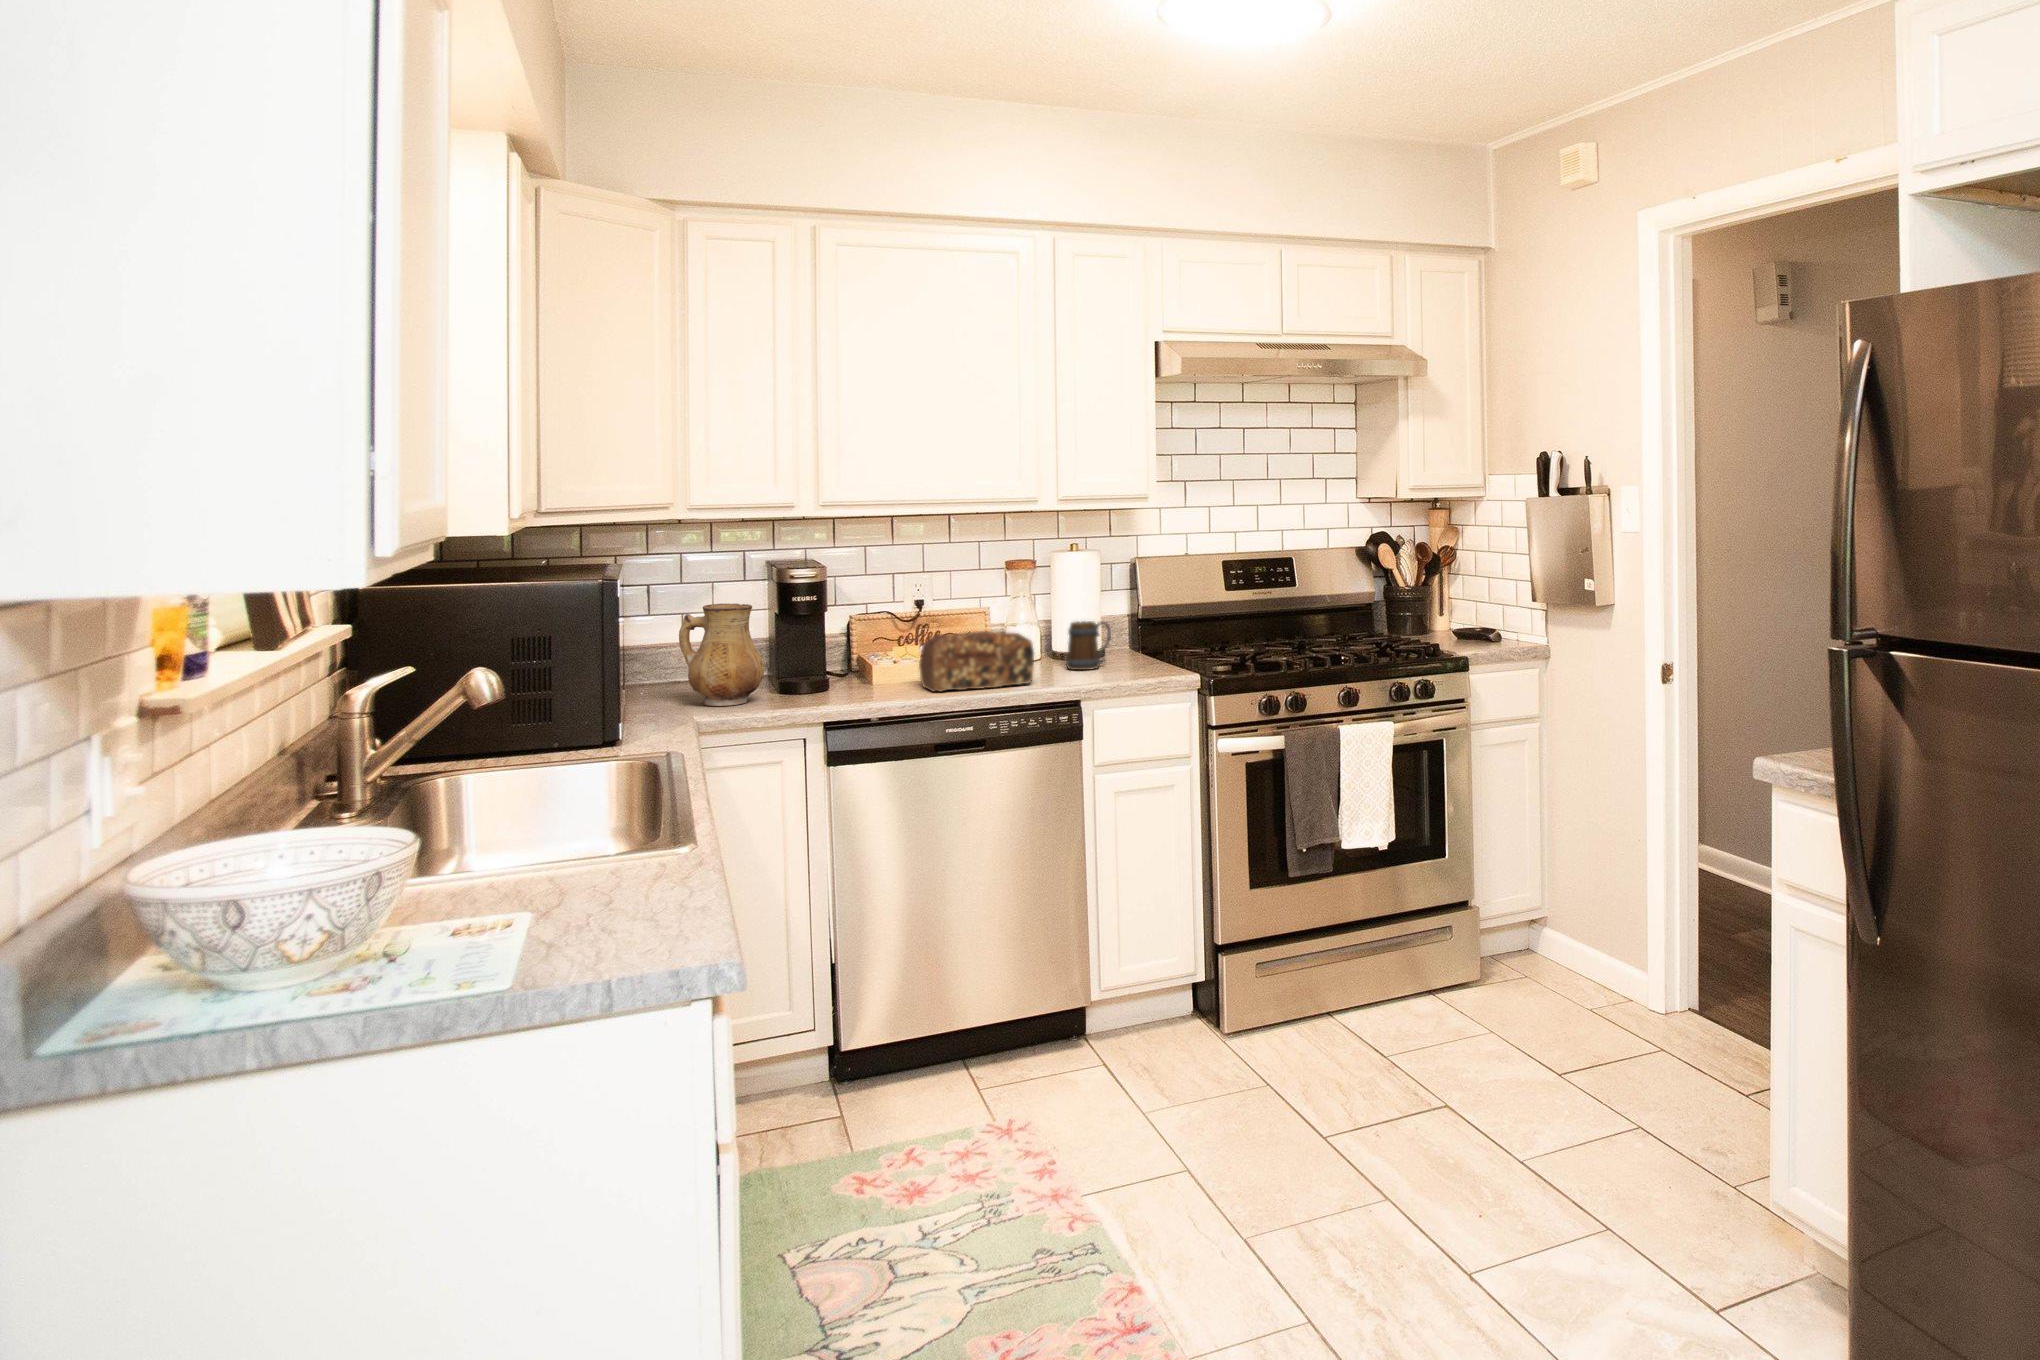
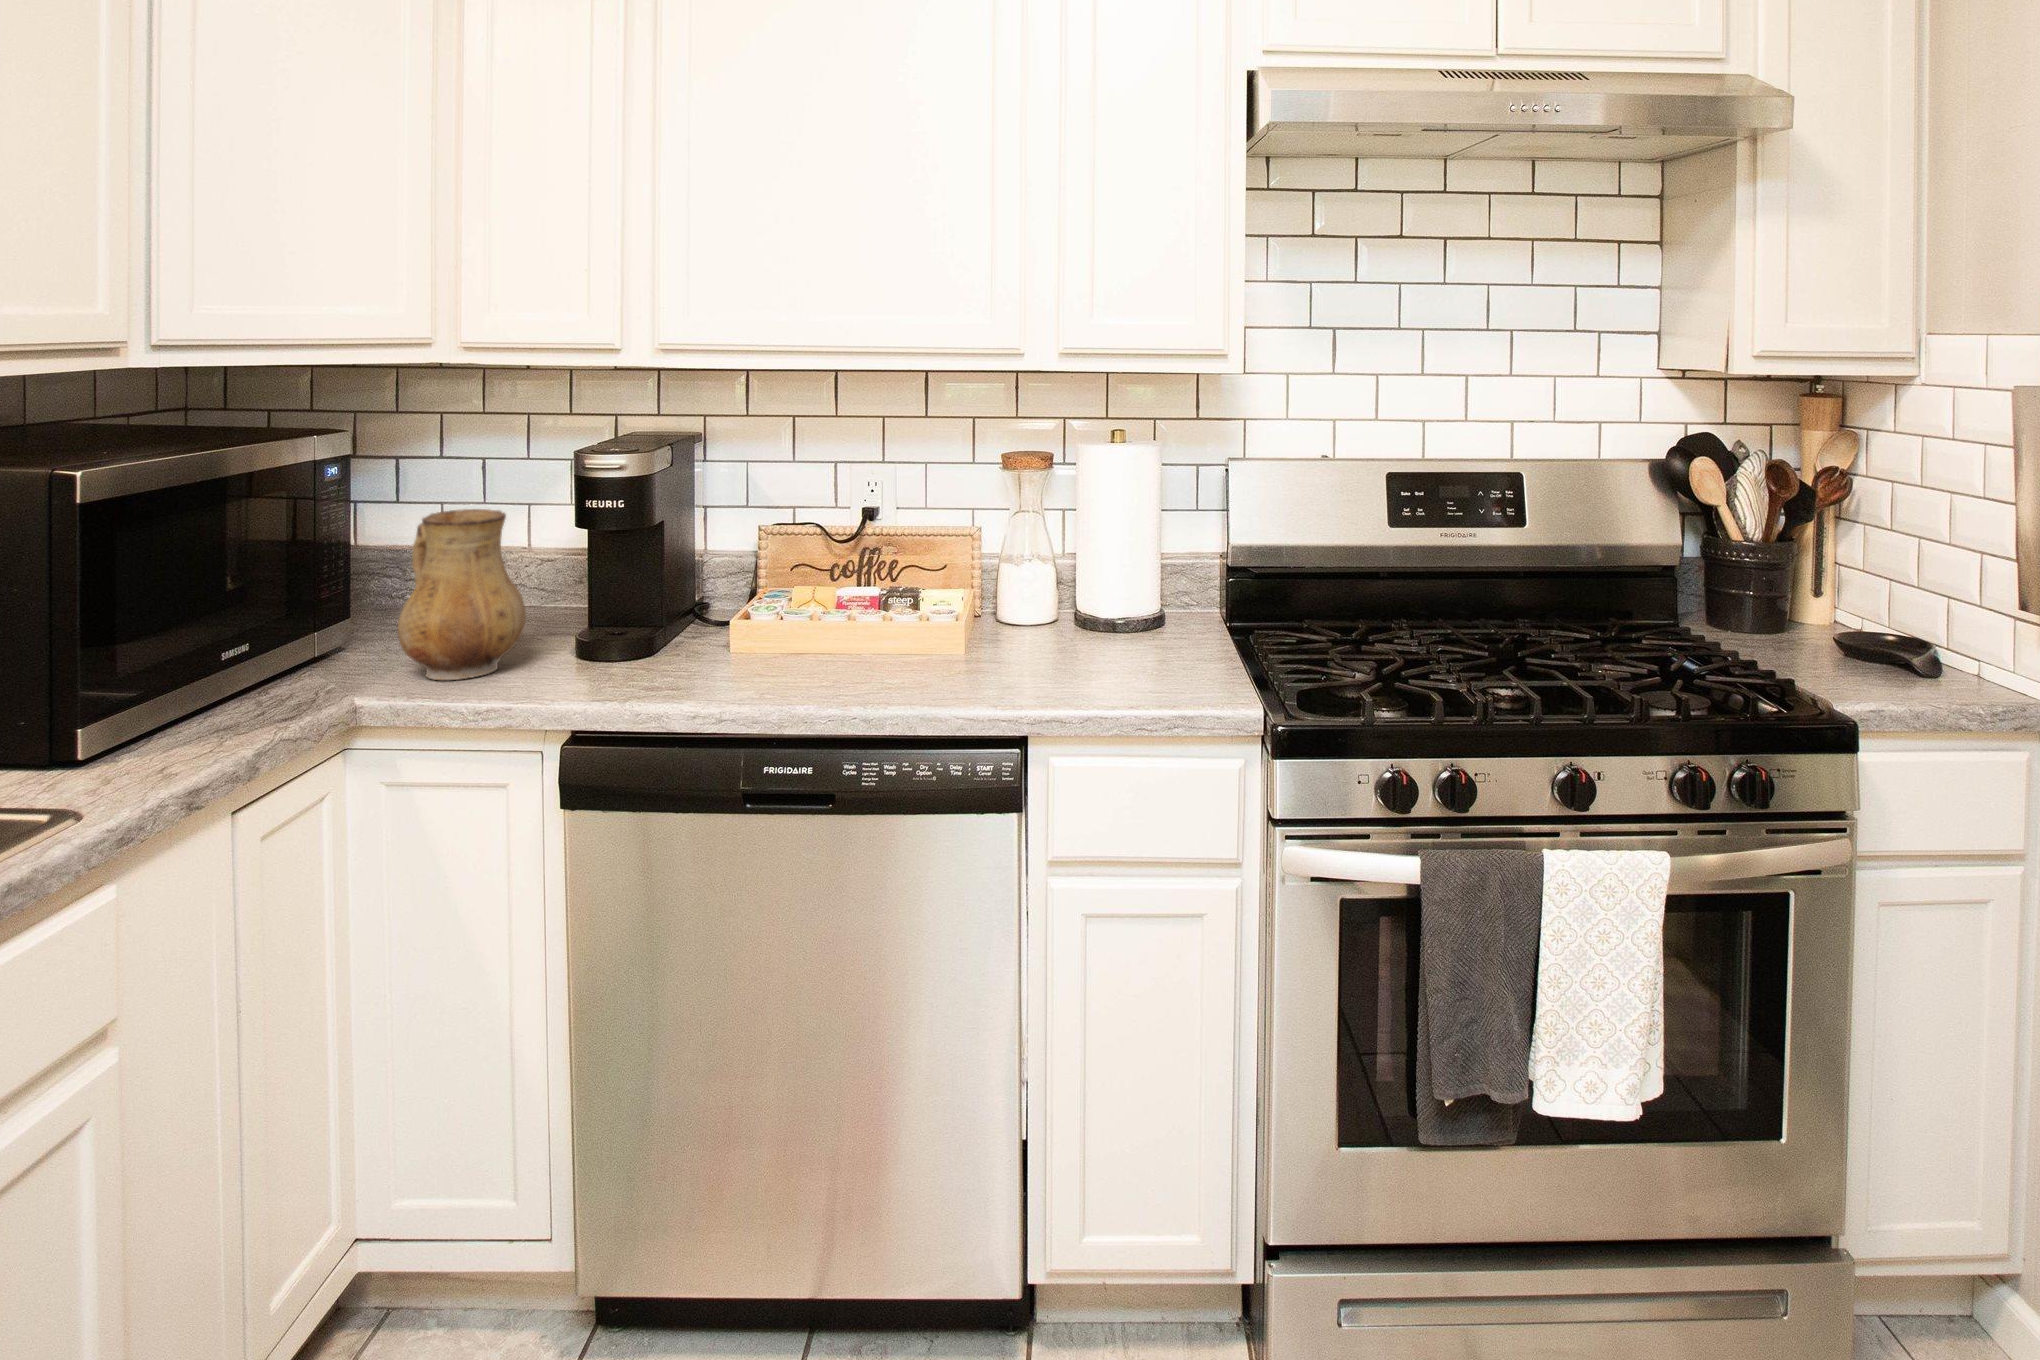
mug: present [1066,621,1111,670] -> none [1062,568,1144,658]
bread loaf: present [919,631,1034,692] -> none [750,584,949,693]

